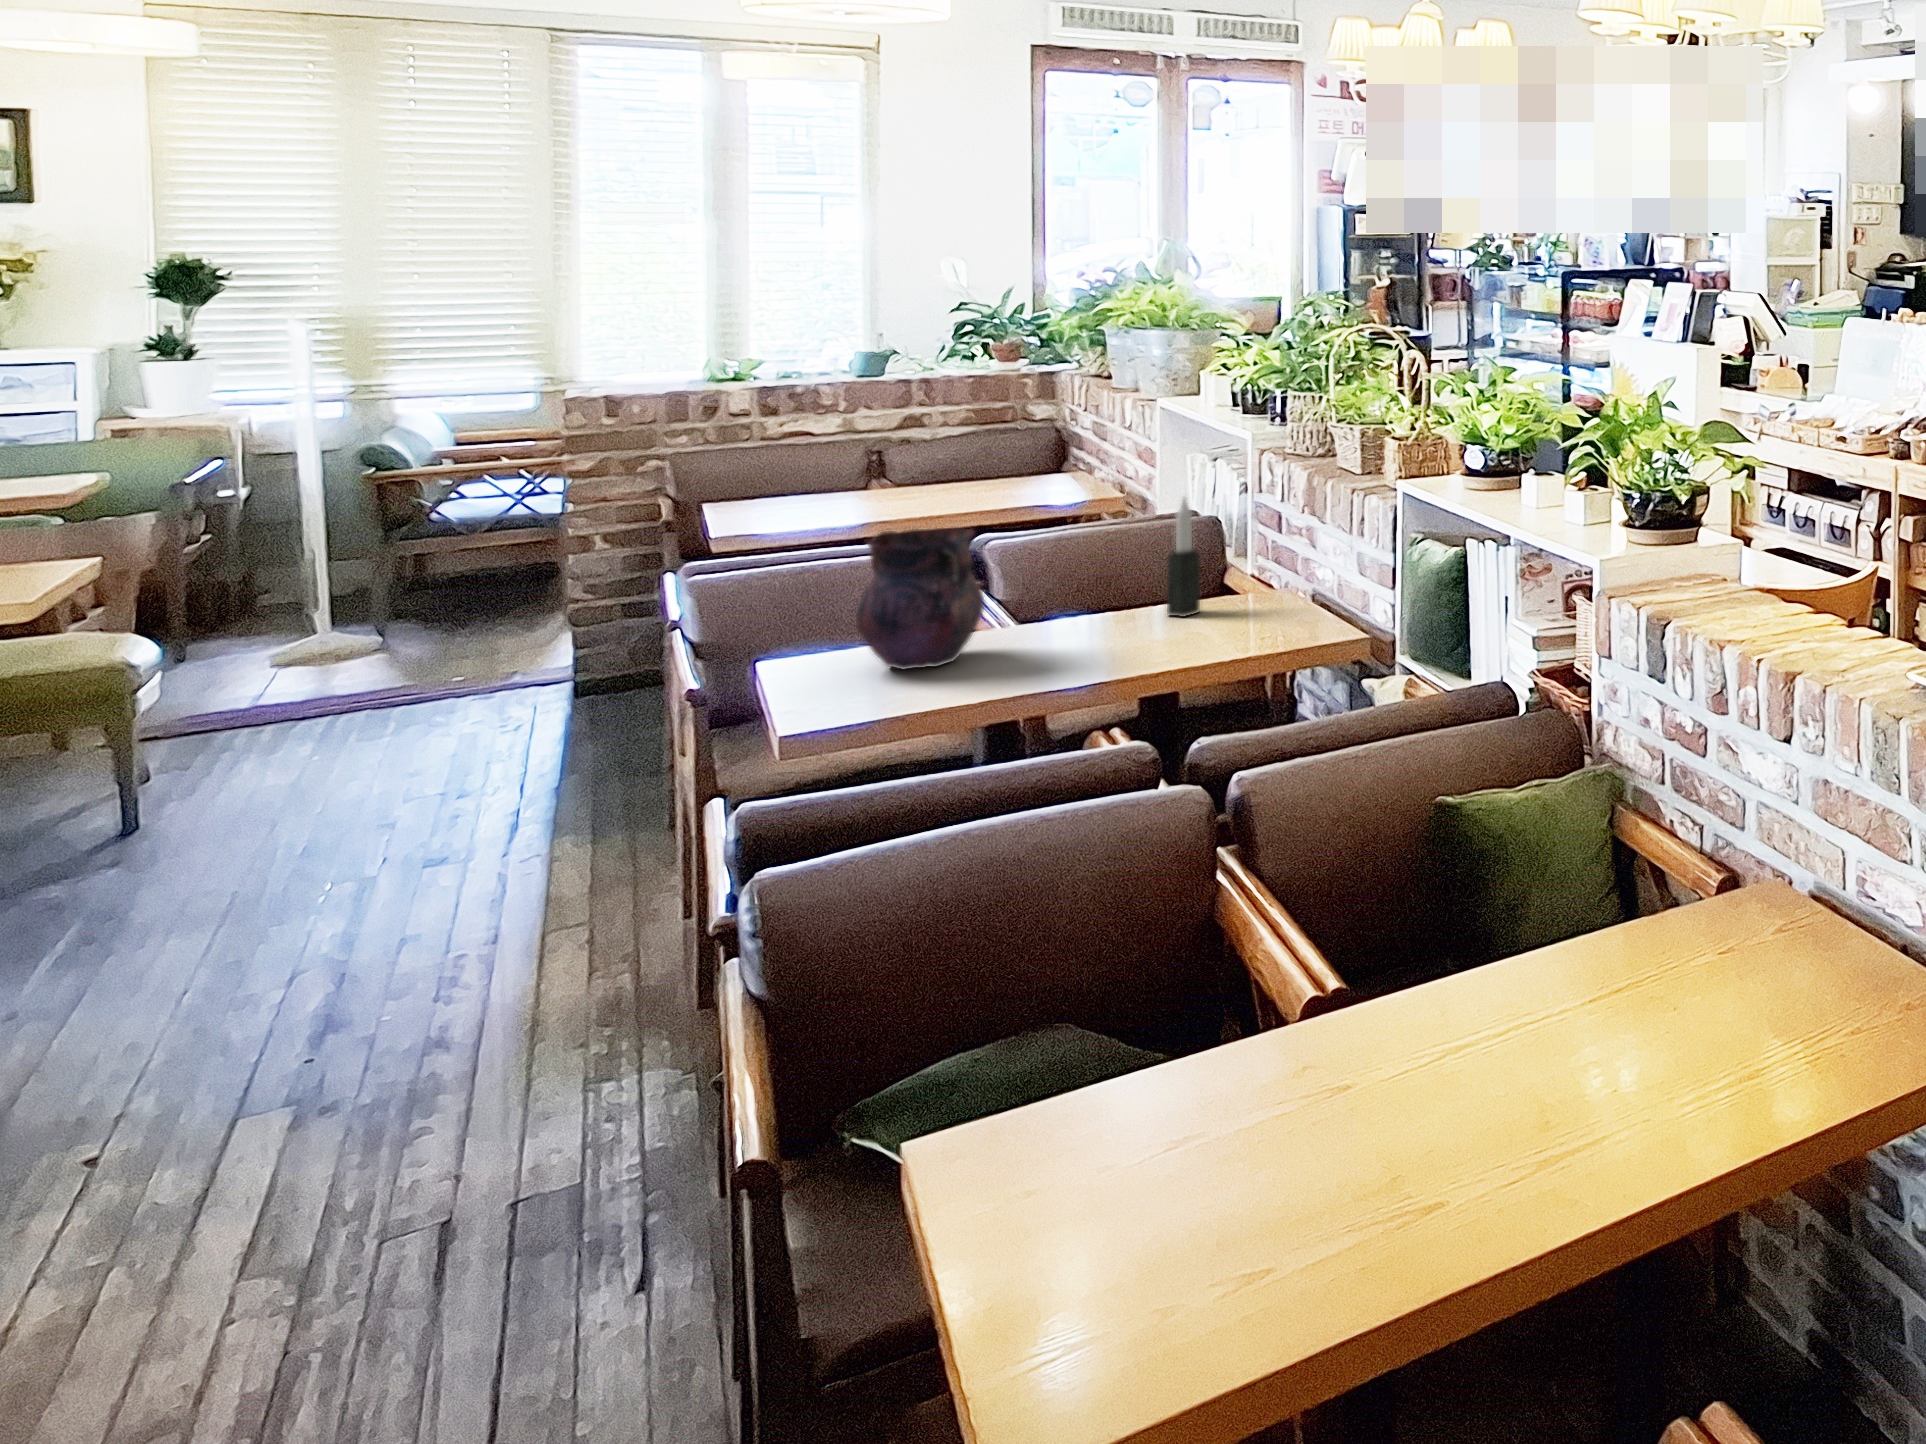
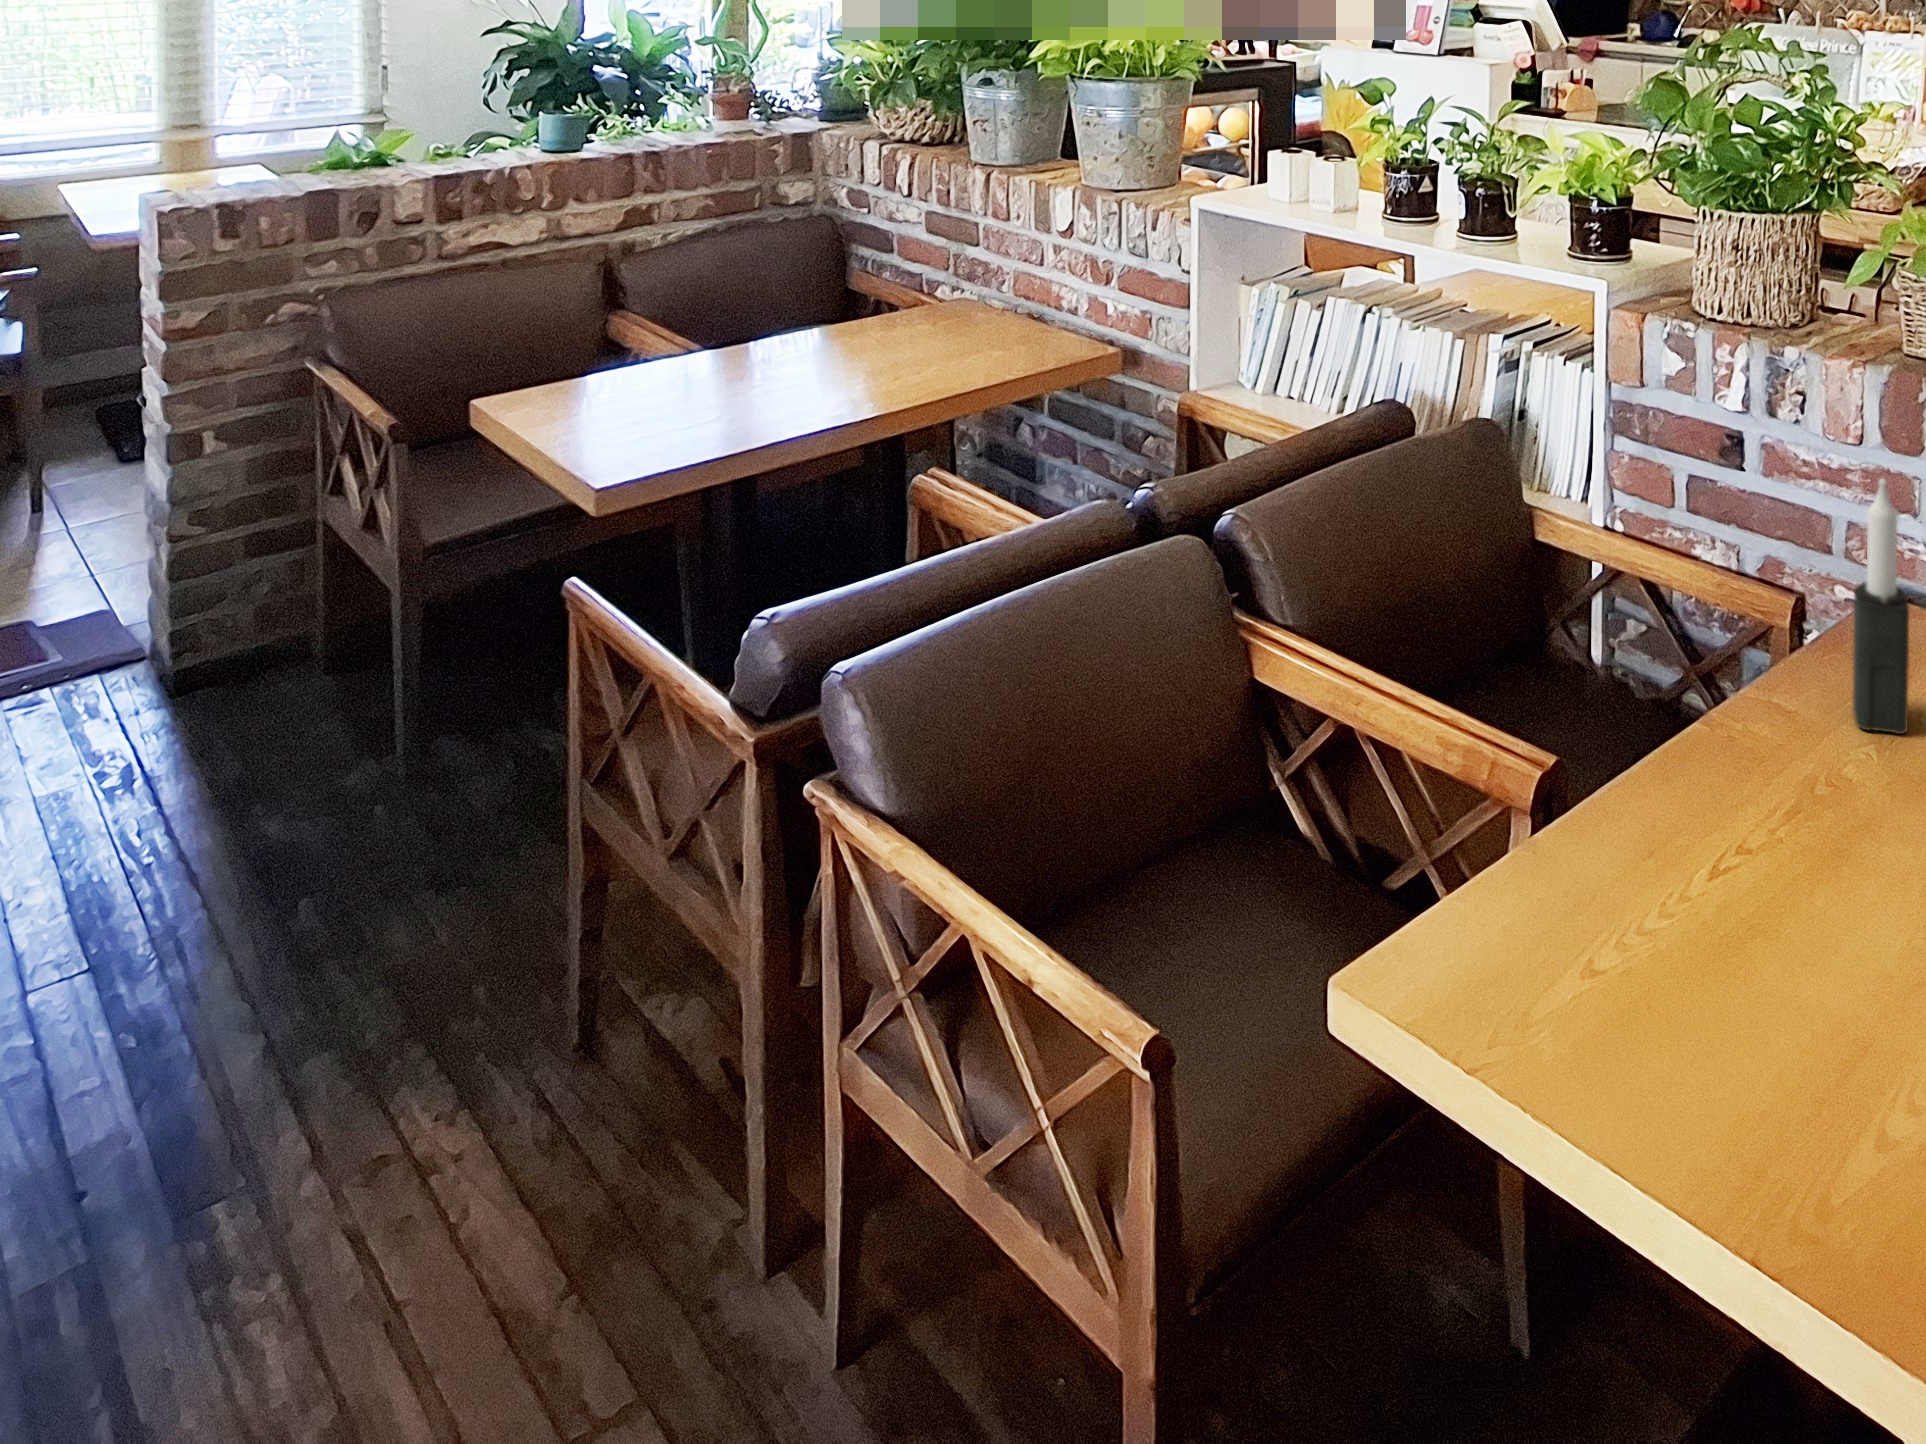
vase: present [856,528,984,669] -> none [1537,621,1809,1011]

